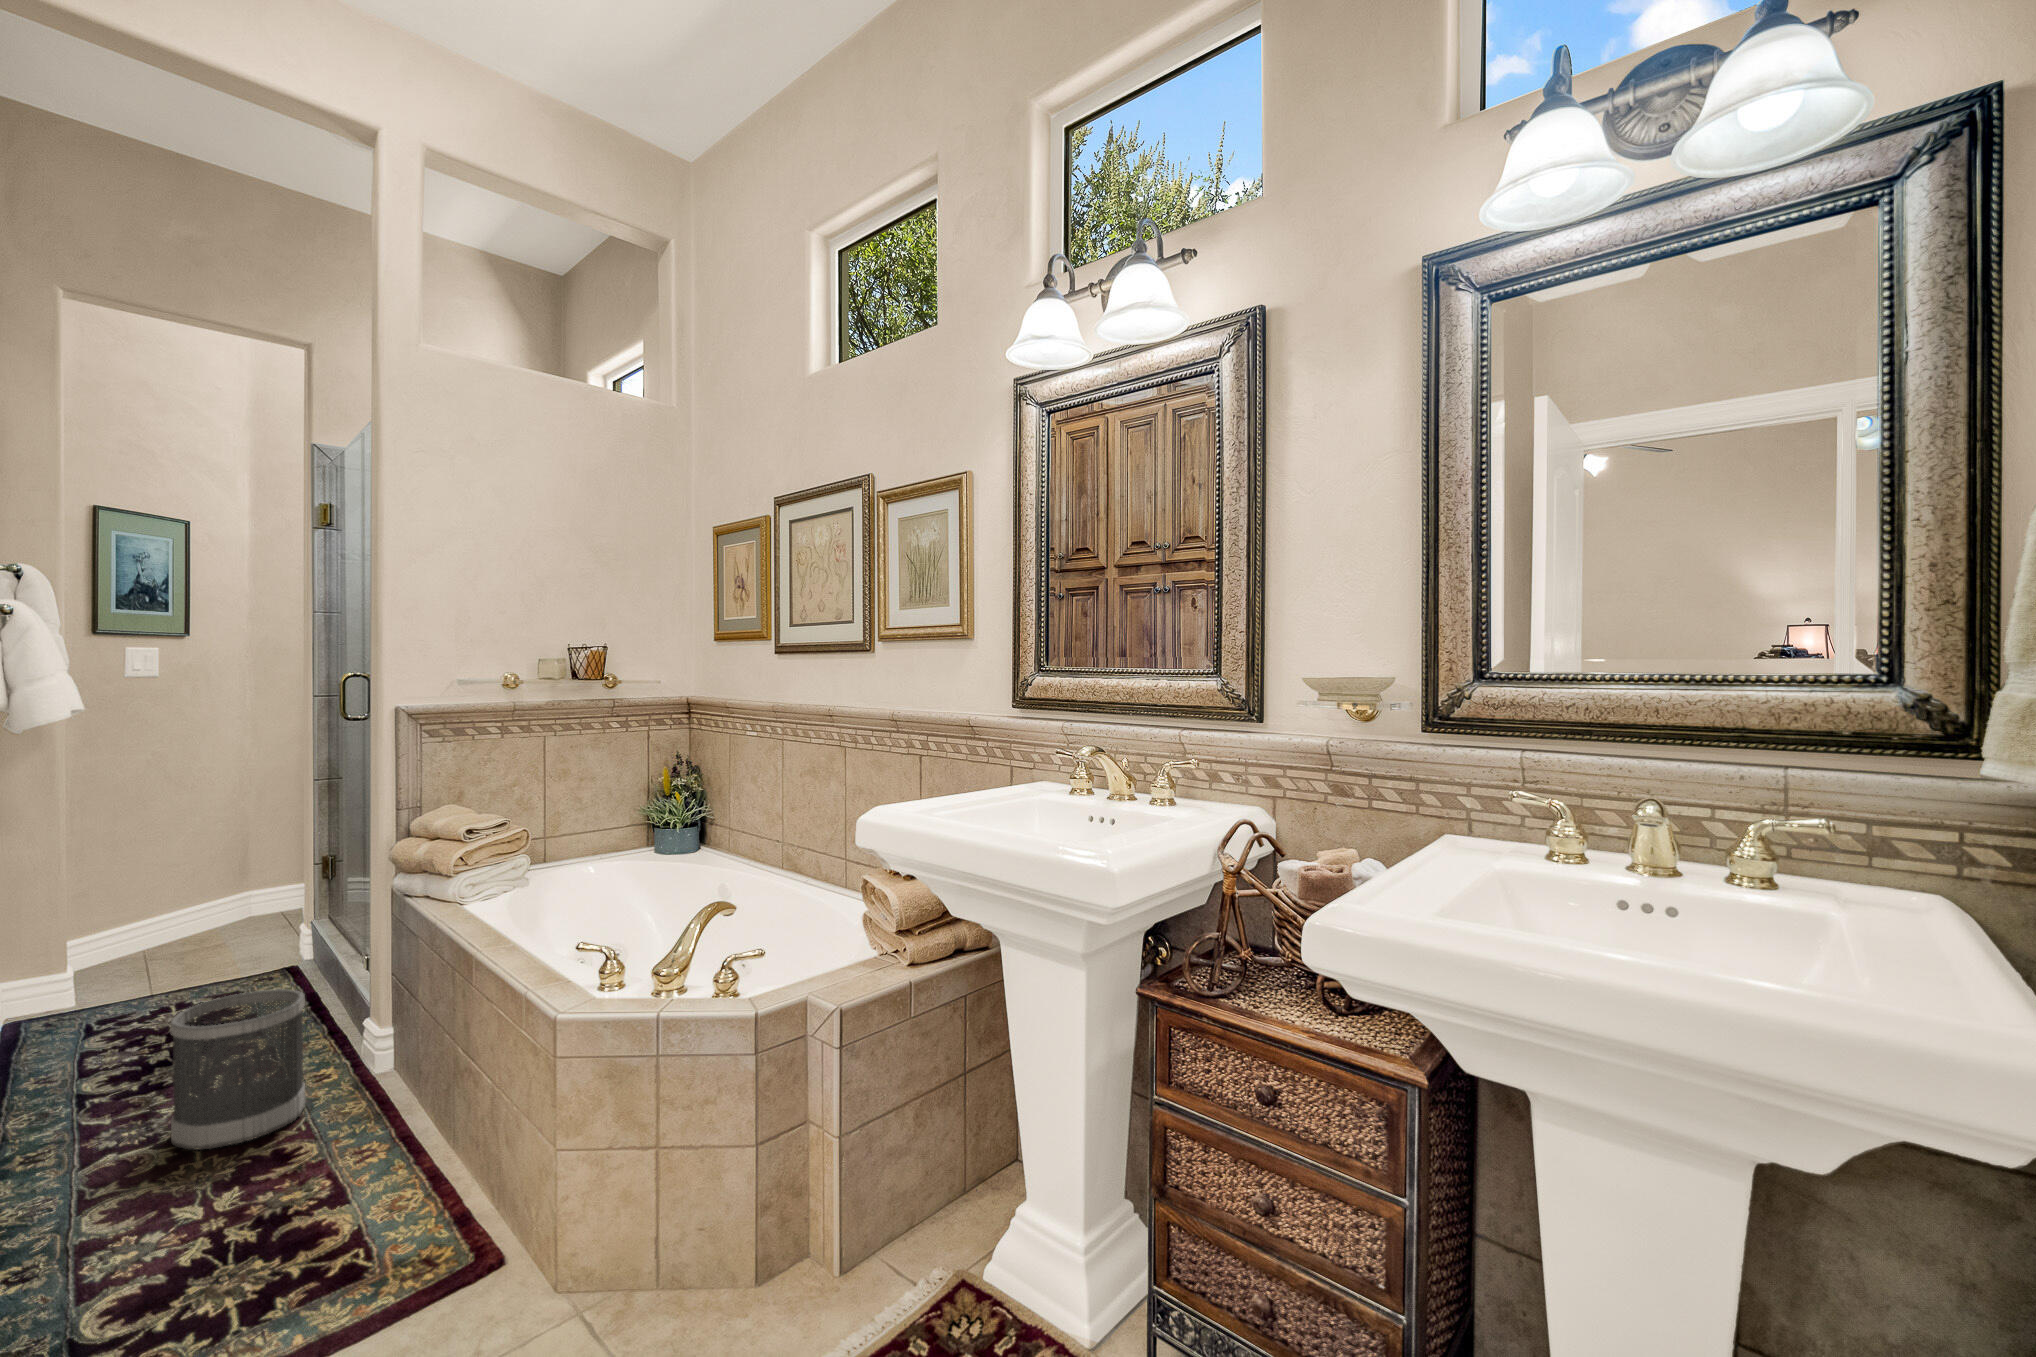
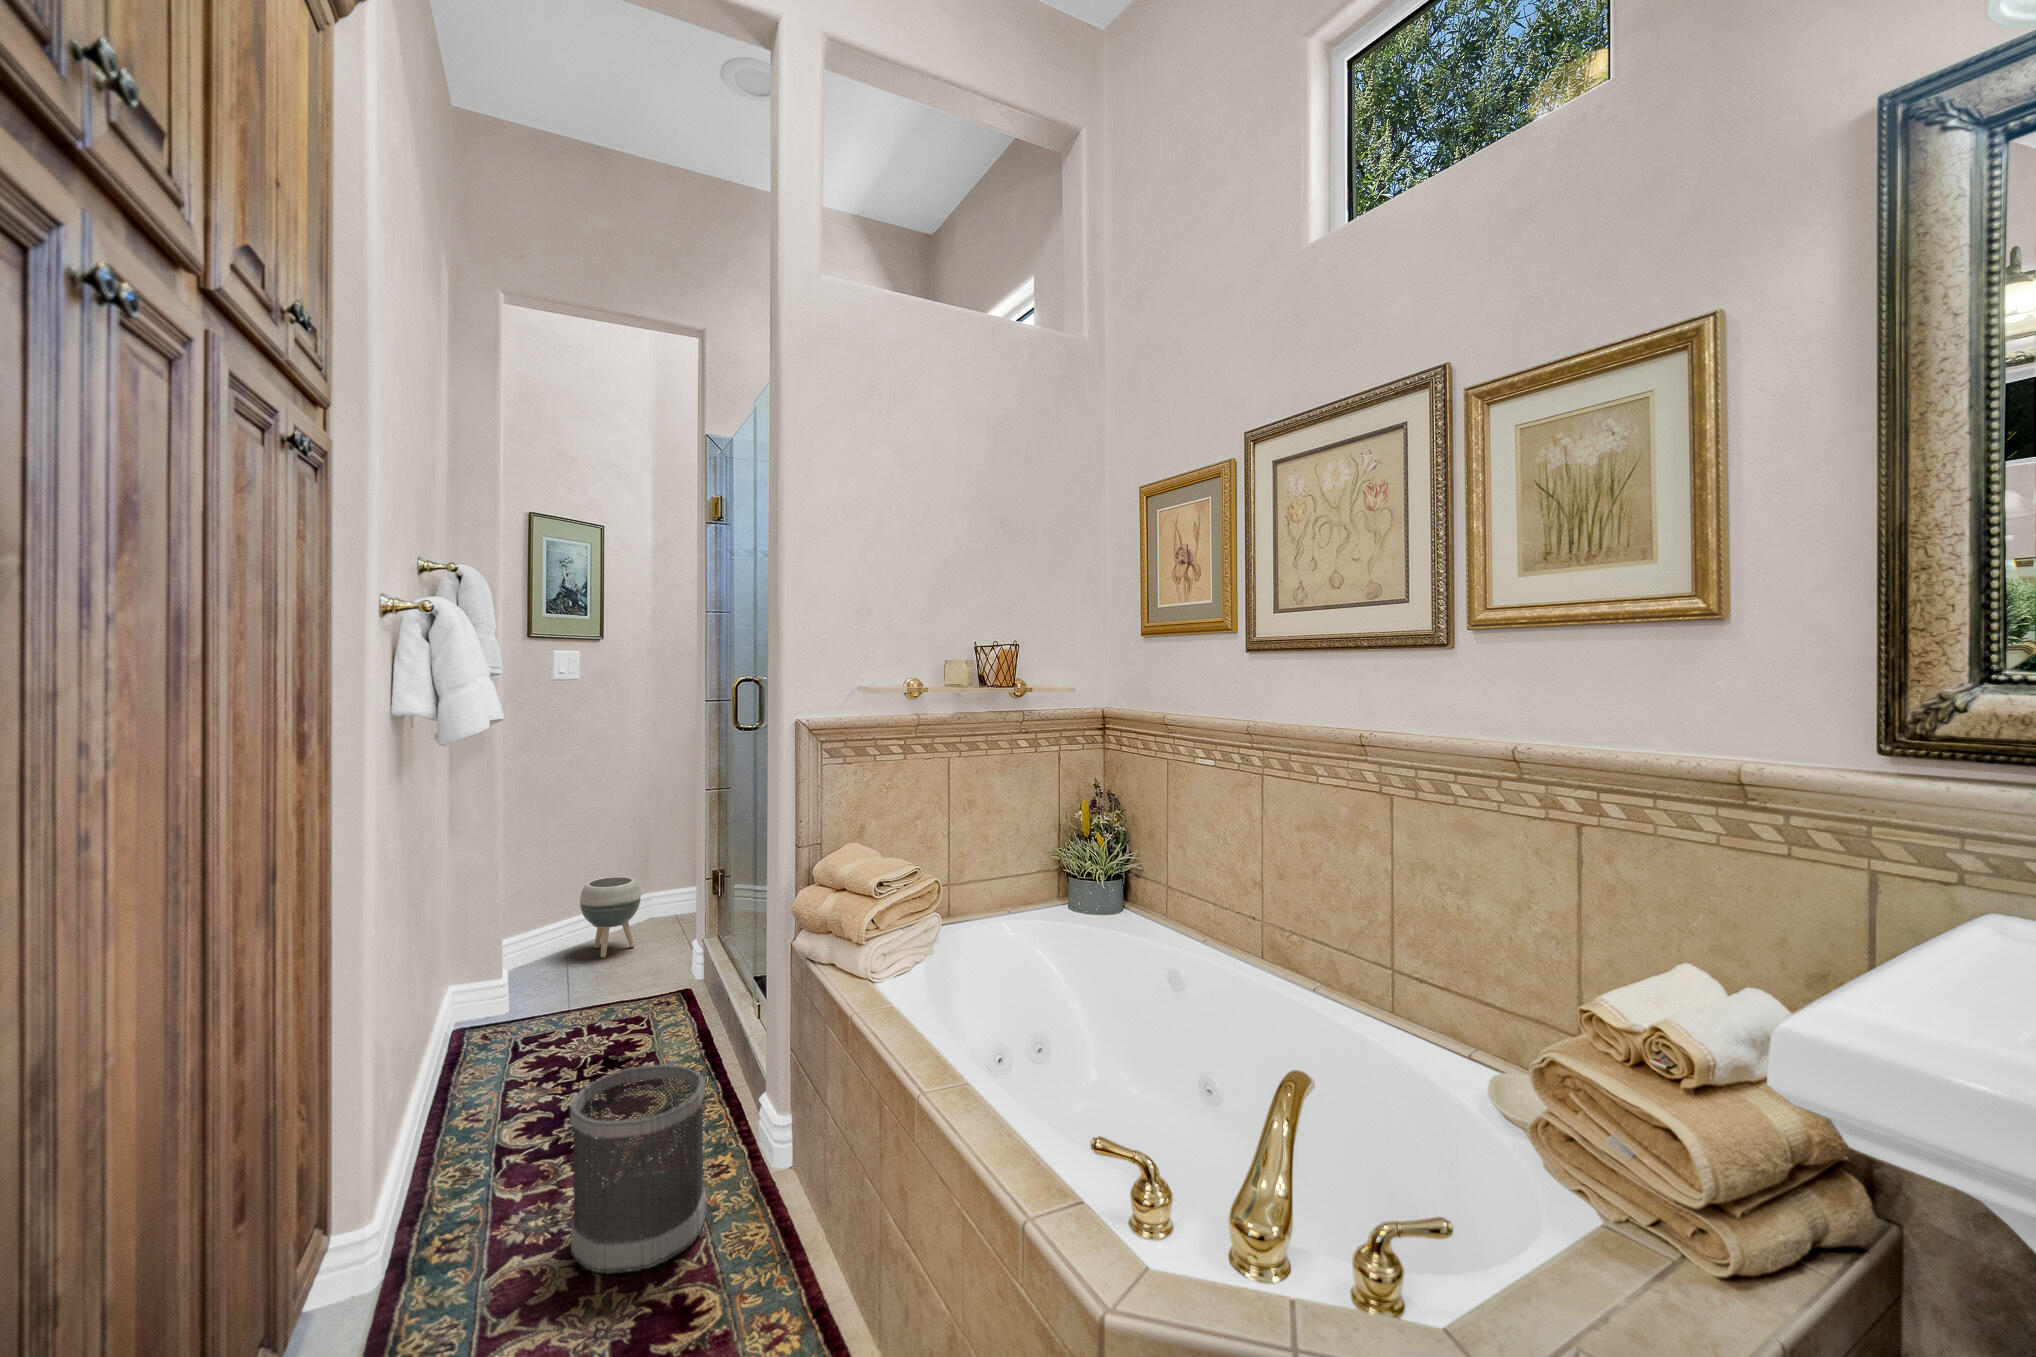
planter: none [158,872,232,951] -> present [580,876,641,957]

